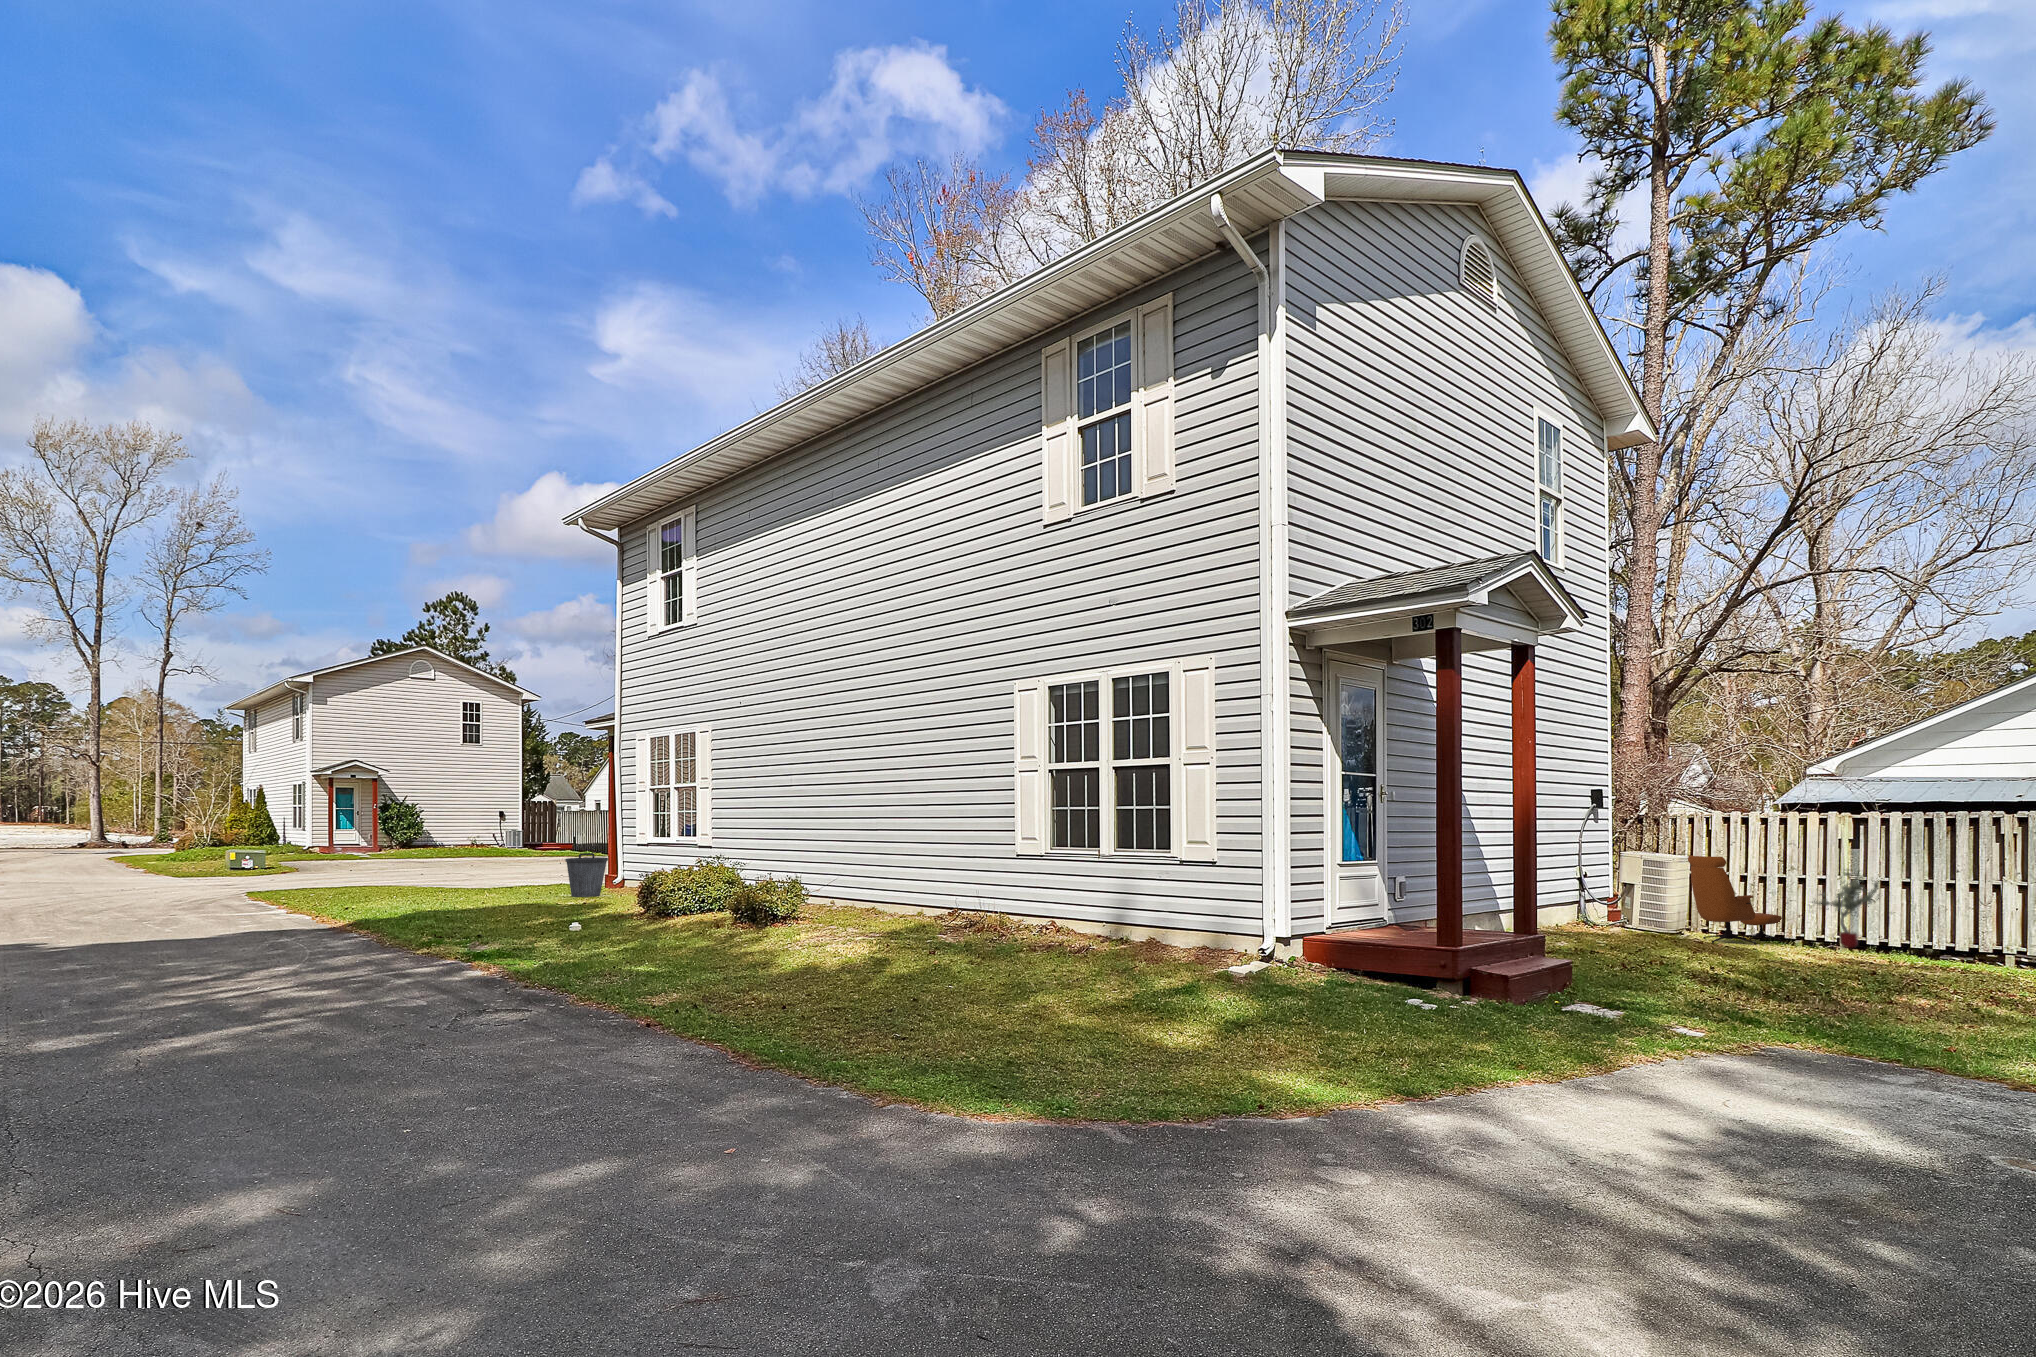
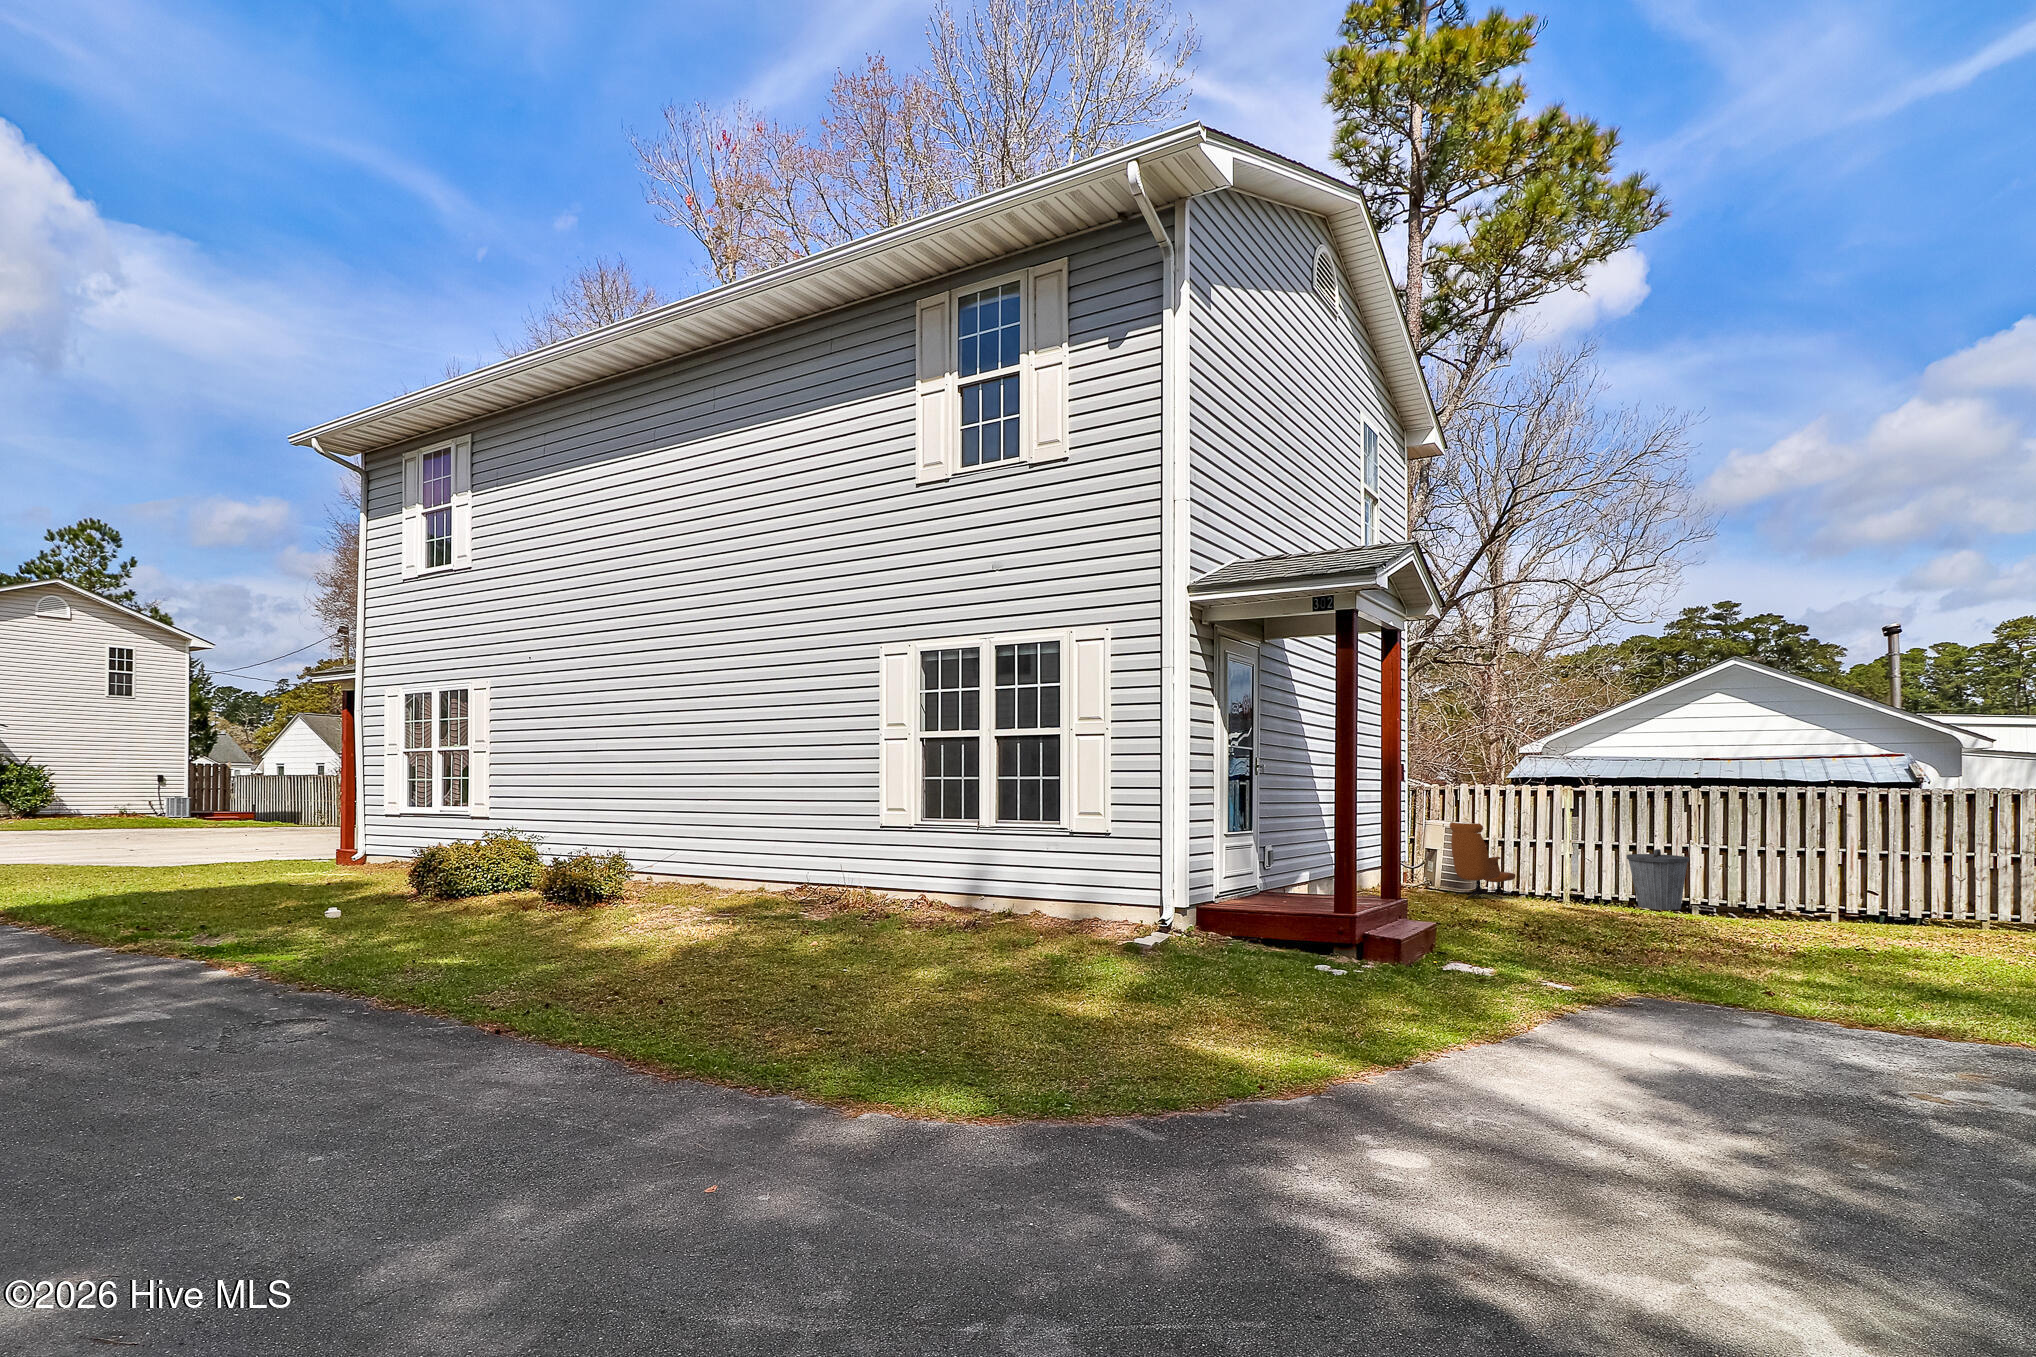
trash can: present [565,853,608,897] -> present [1626,849,1689,910]
potted tree: present [1812,869,1879,948] -> none [1541,833,1601,901]

